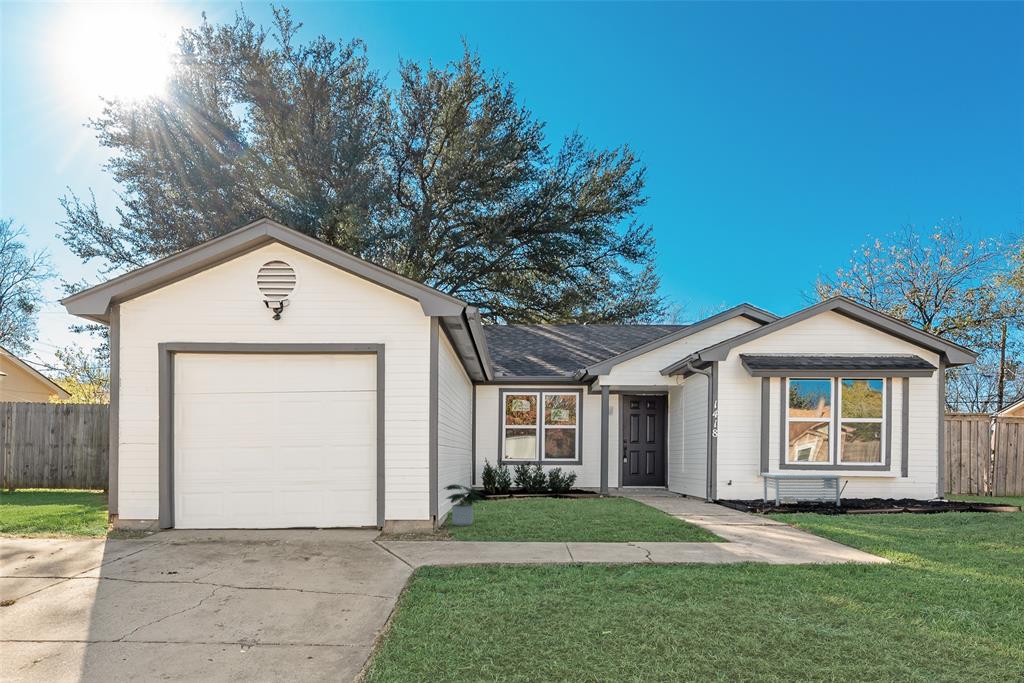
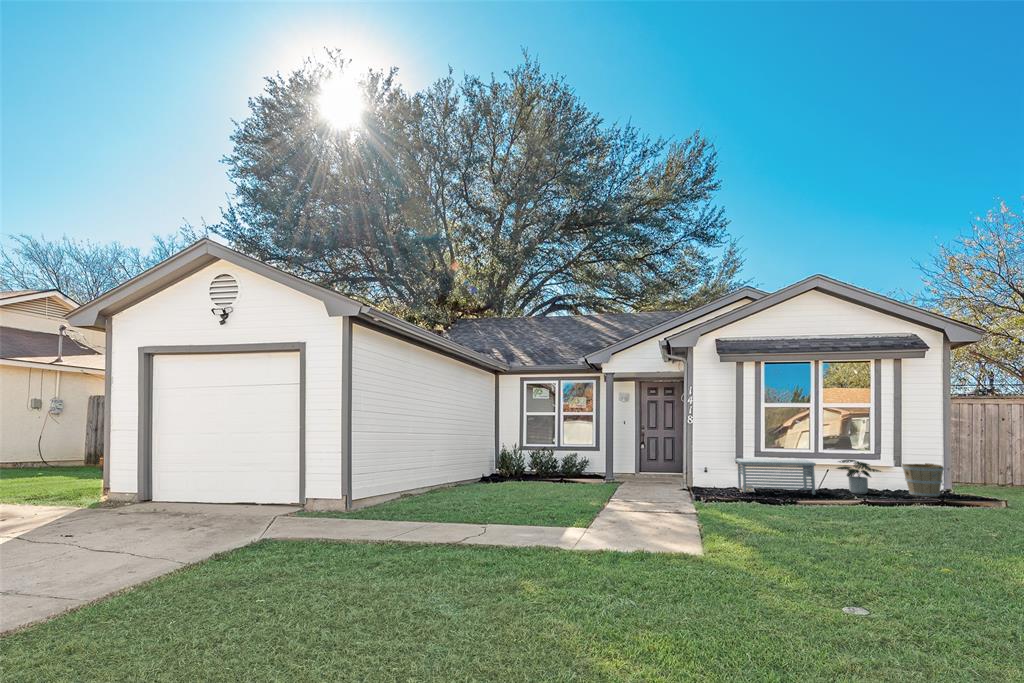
wooden bucket: none [907,475,945,505] -> present [902,463,944,497]
potted plant: present [444,484,482,526] -> present [837,460,881,494]

